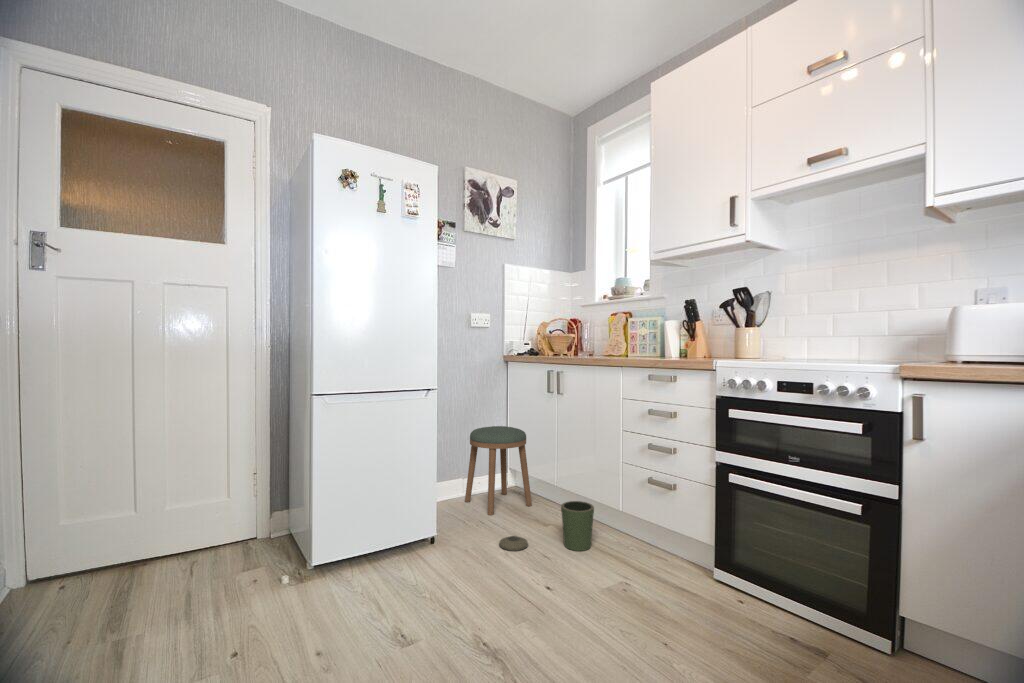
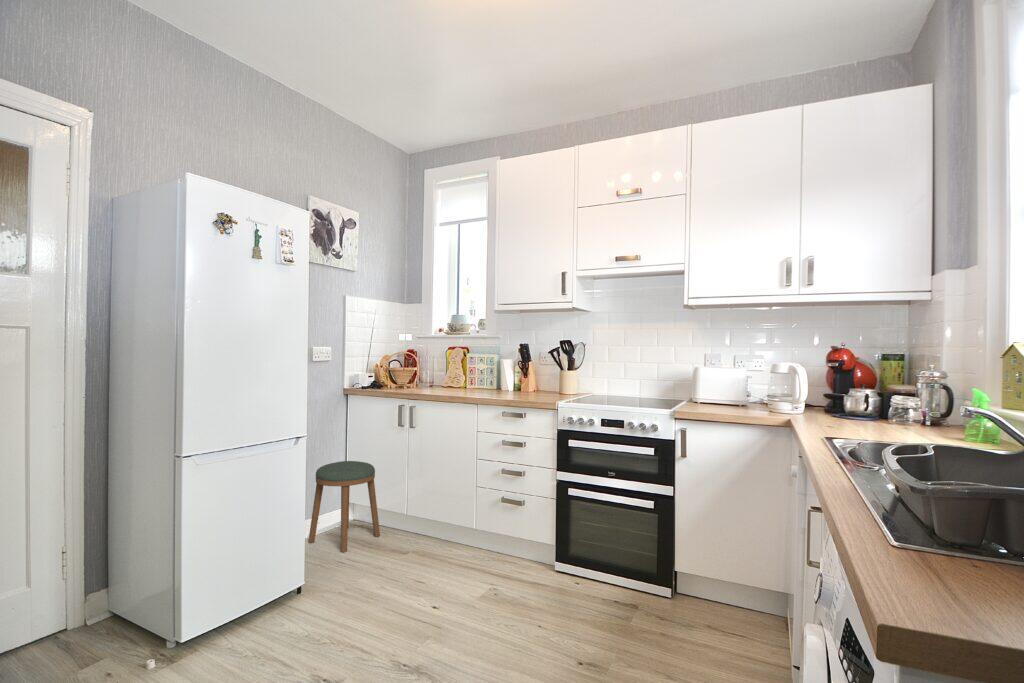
trash can: present [499,501,594,551] -> none [369,525,455,582]

